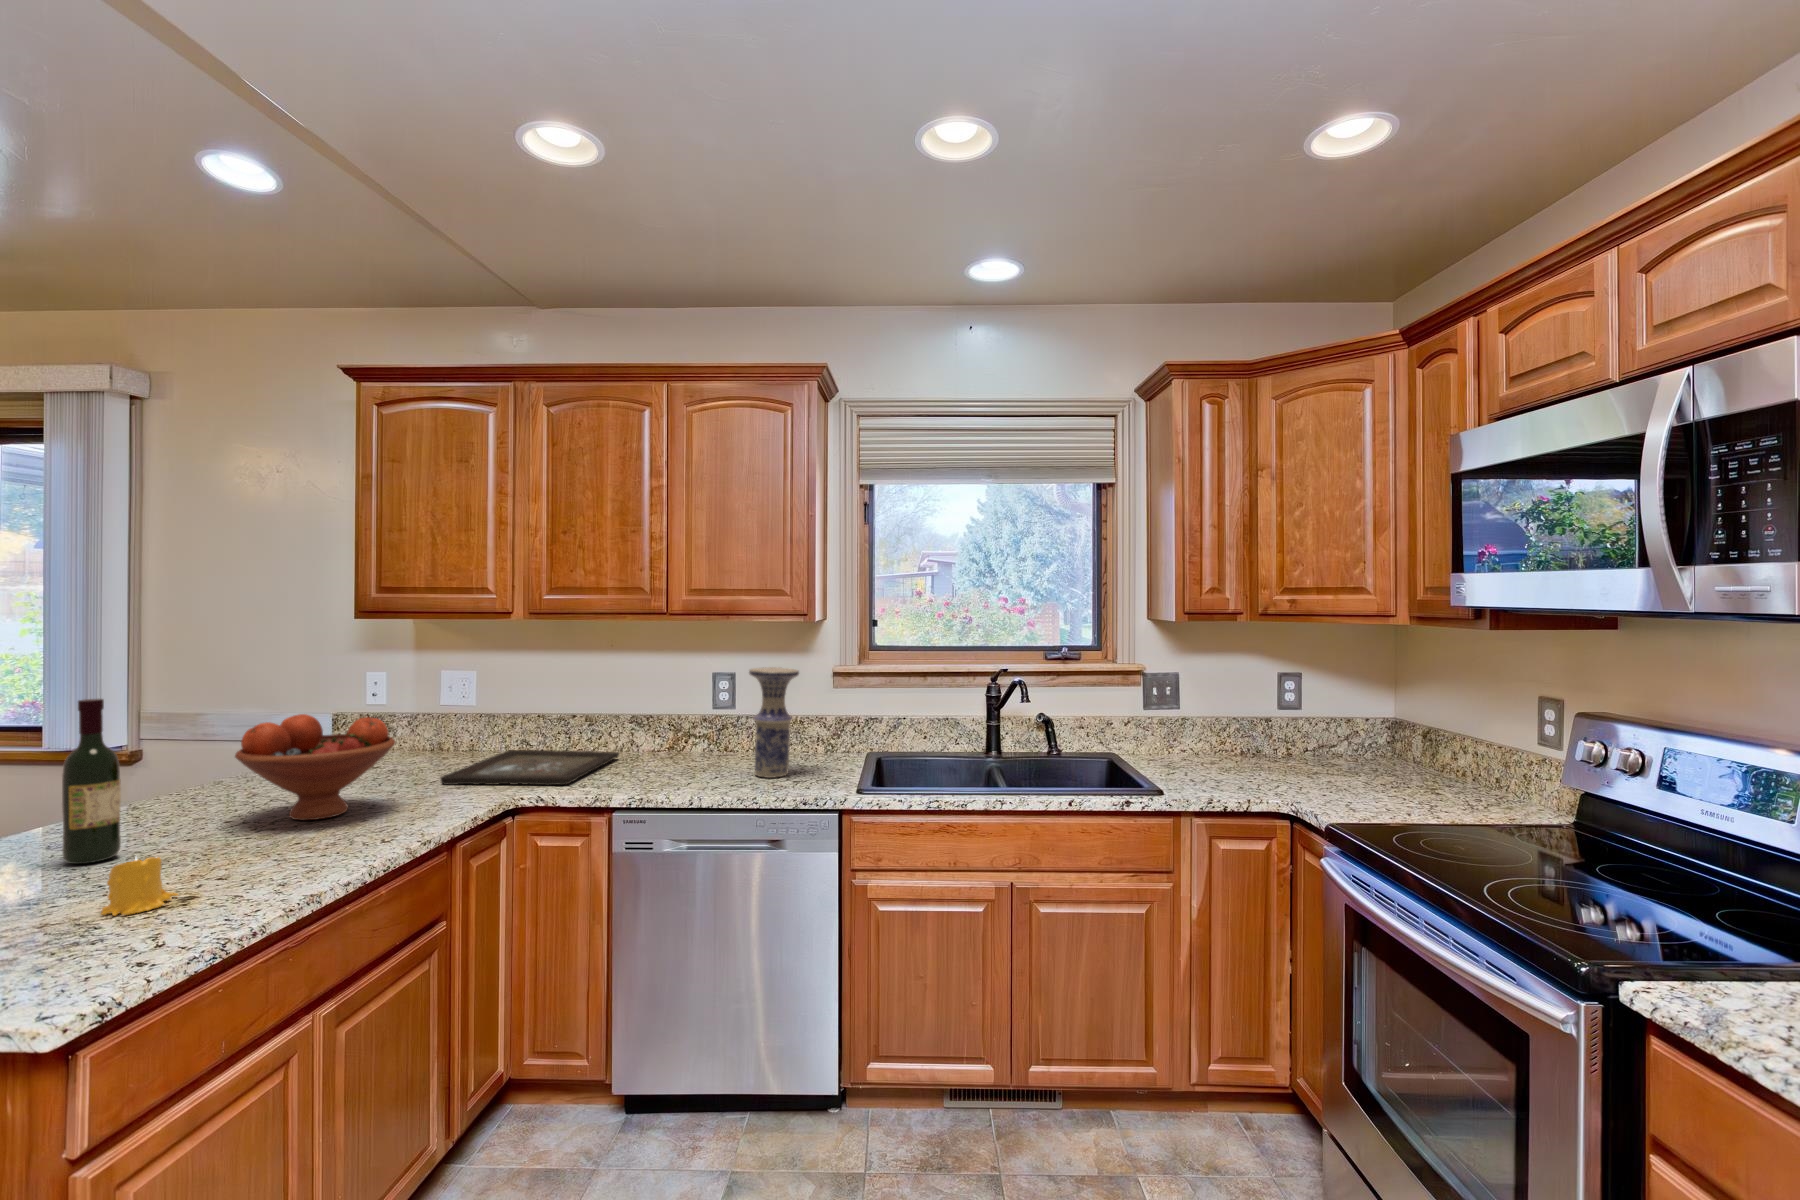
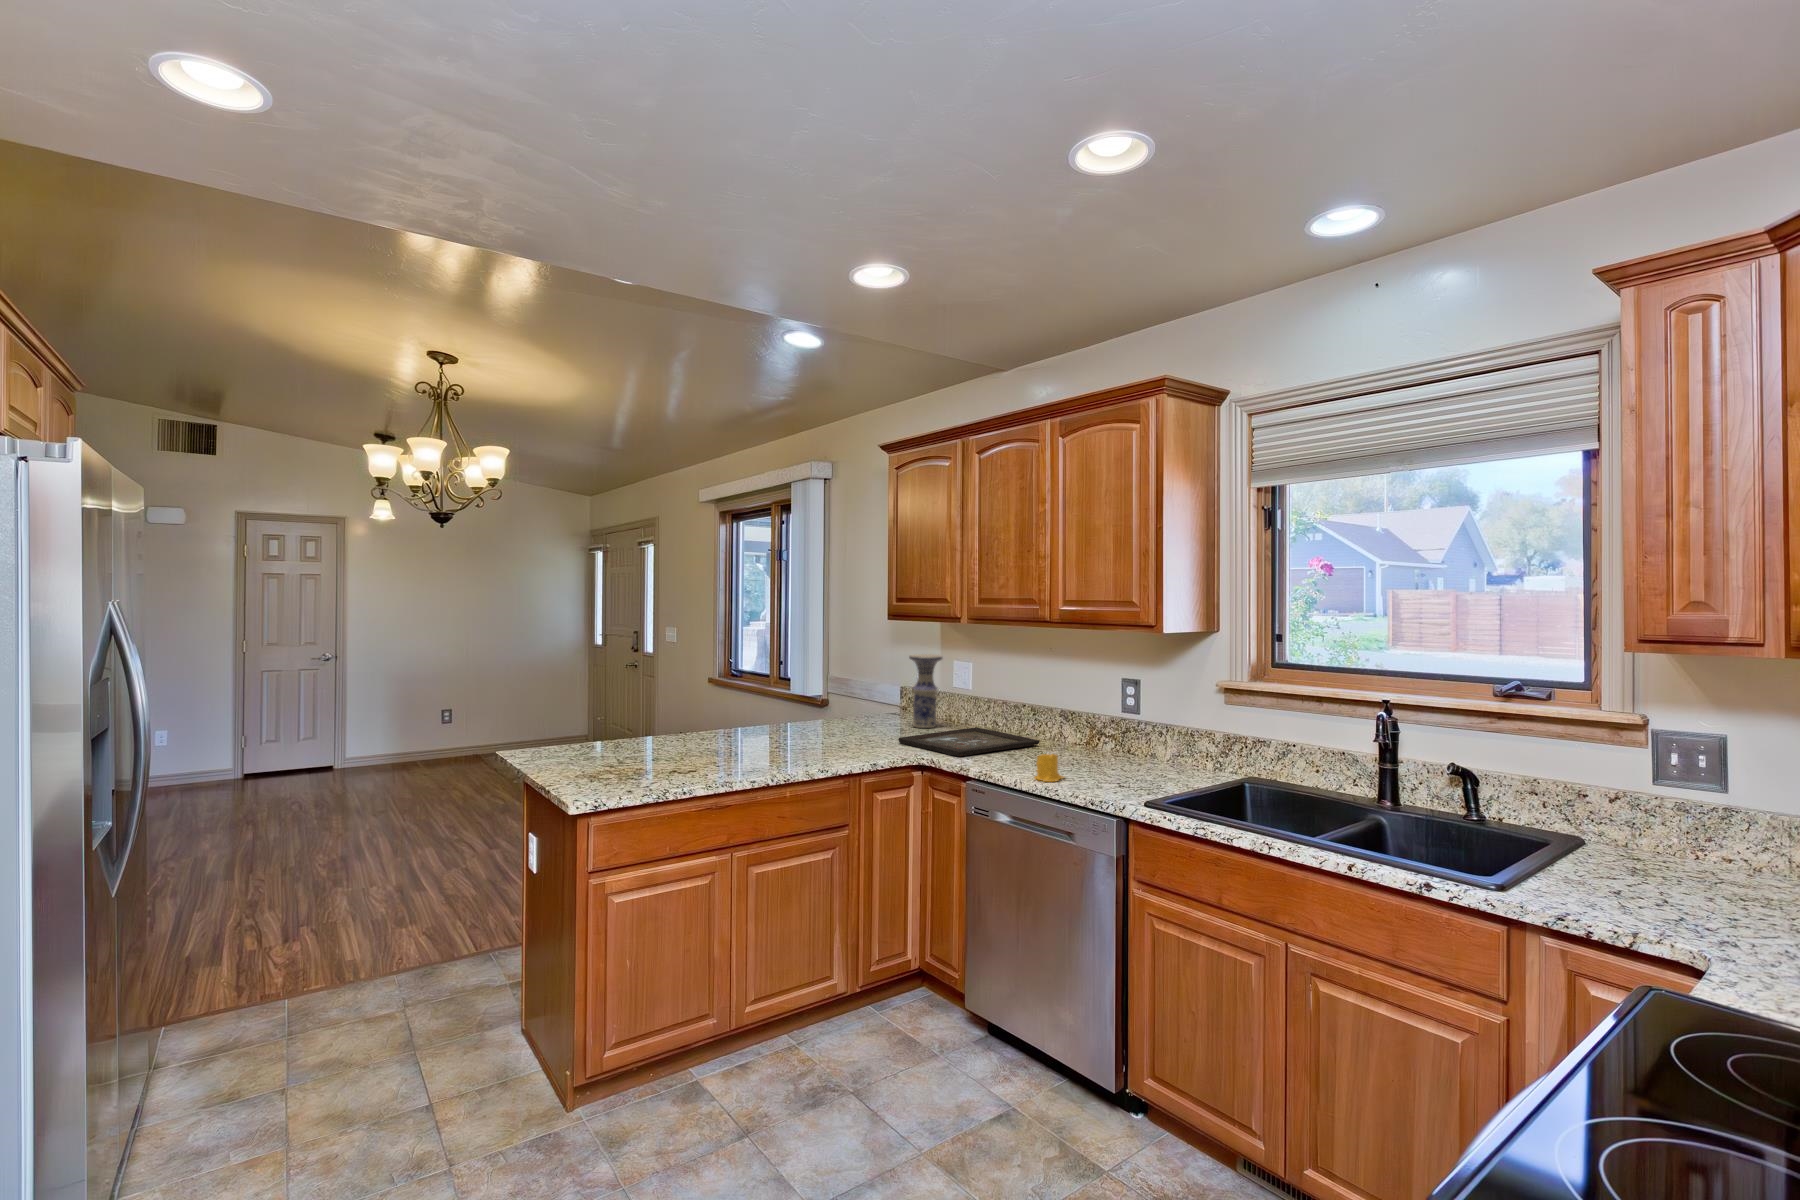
vase: present [749,667,799,778] -> present [909,654,942,728]
wine bottle: present [62,699,121,864] -> none [685,664,708,752]
fruit bowl: present [235,714,396,820] -> none [765,683,850,751]
candle: present [101,857,178,916] -> present [1034,754,1064,782]

